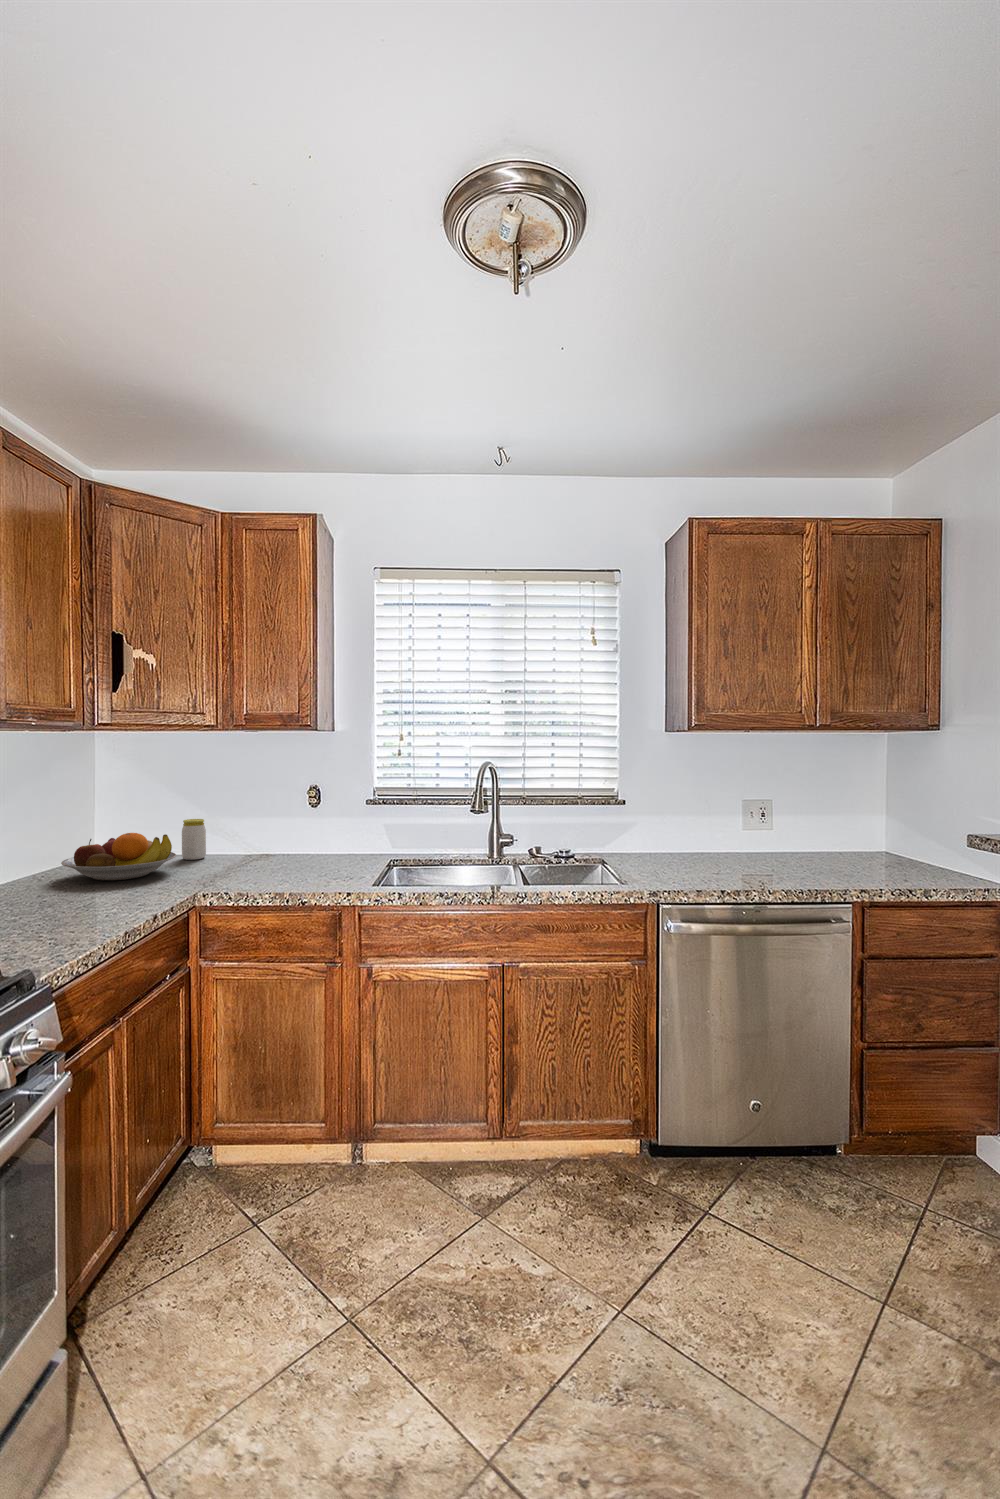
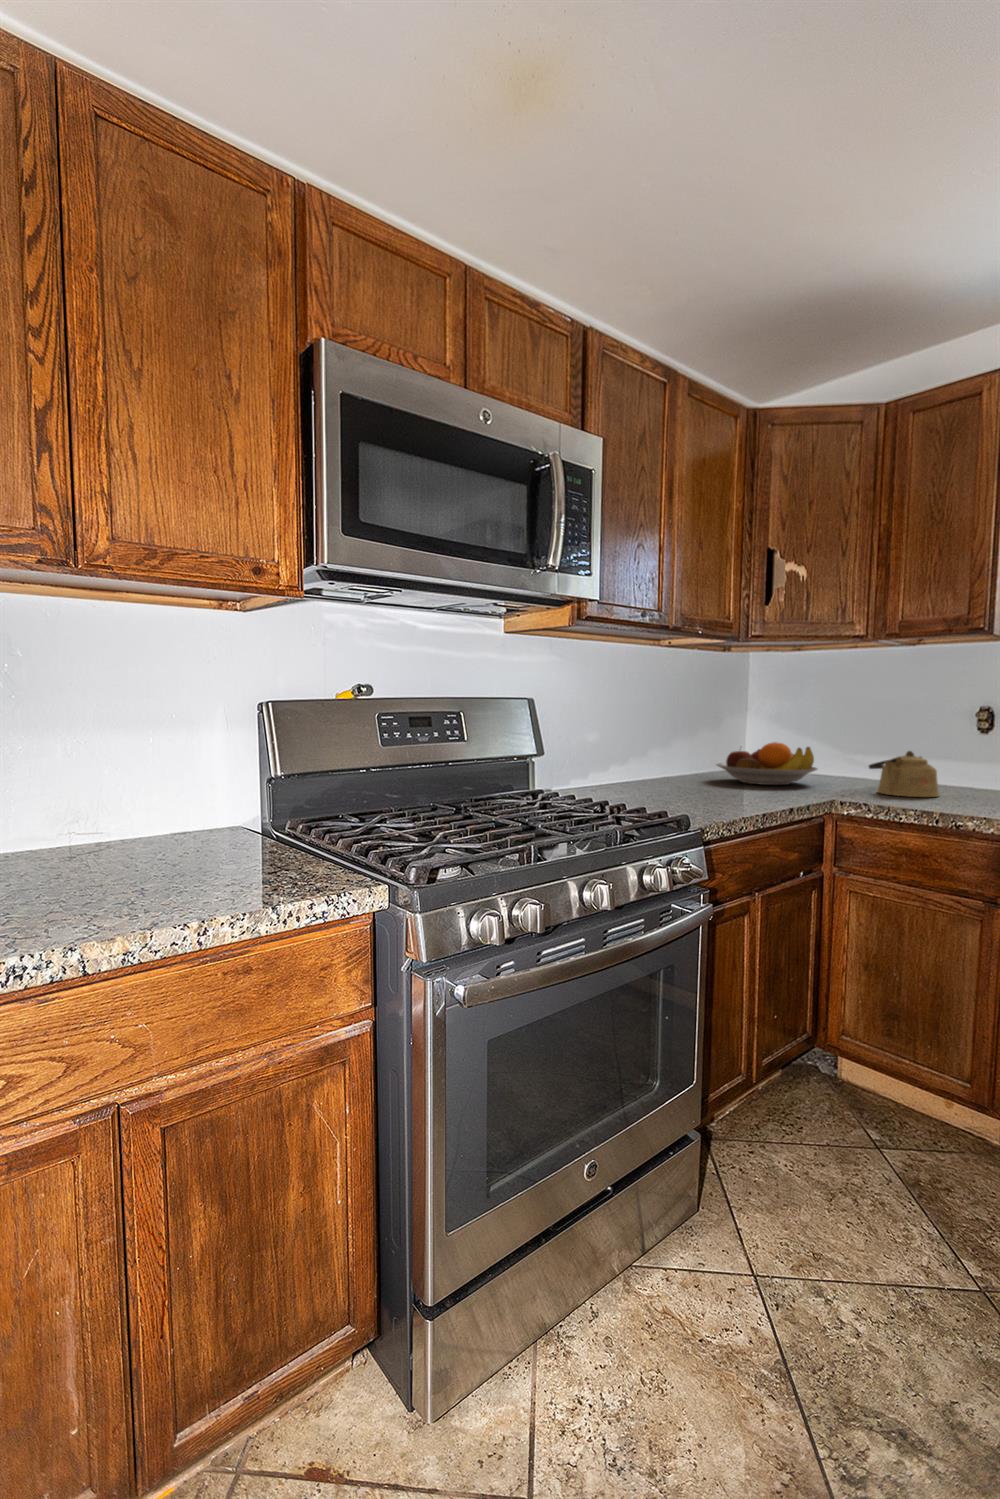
jar: present [182,819,206,860] -> none [825,740,850,780]
kettle: none [225,832,287,876] -> present [869,751,939,797]

